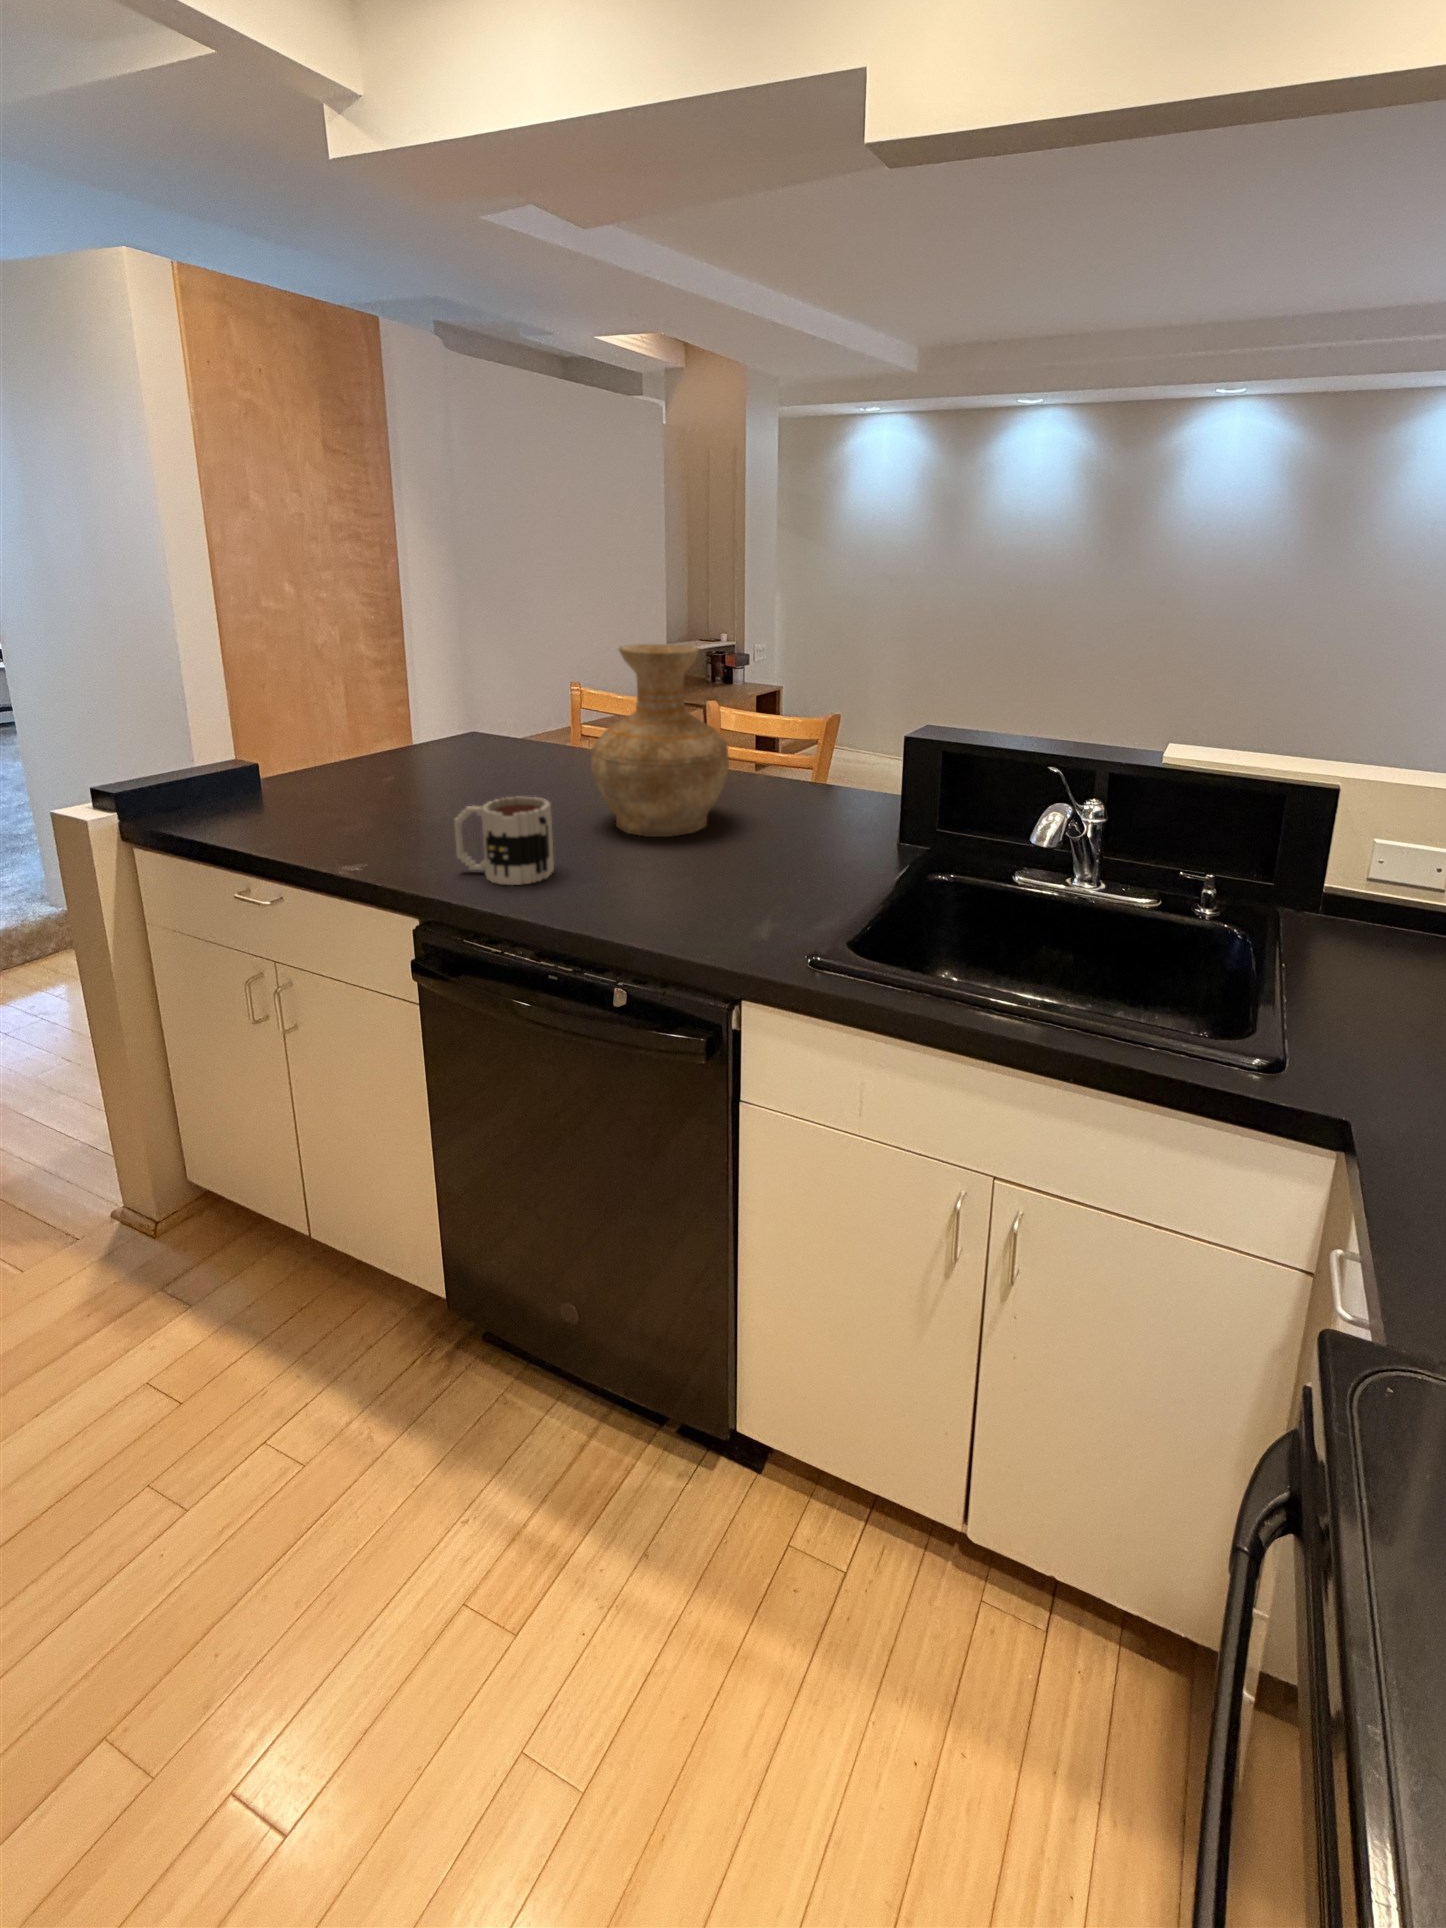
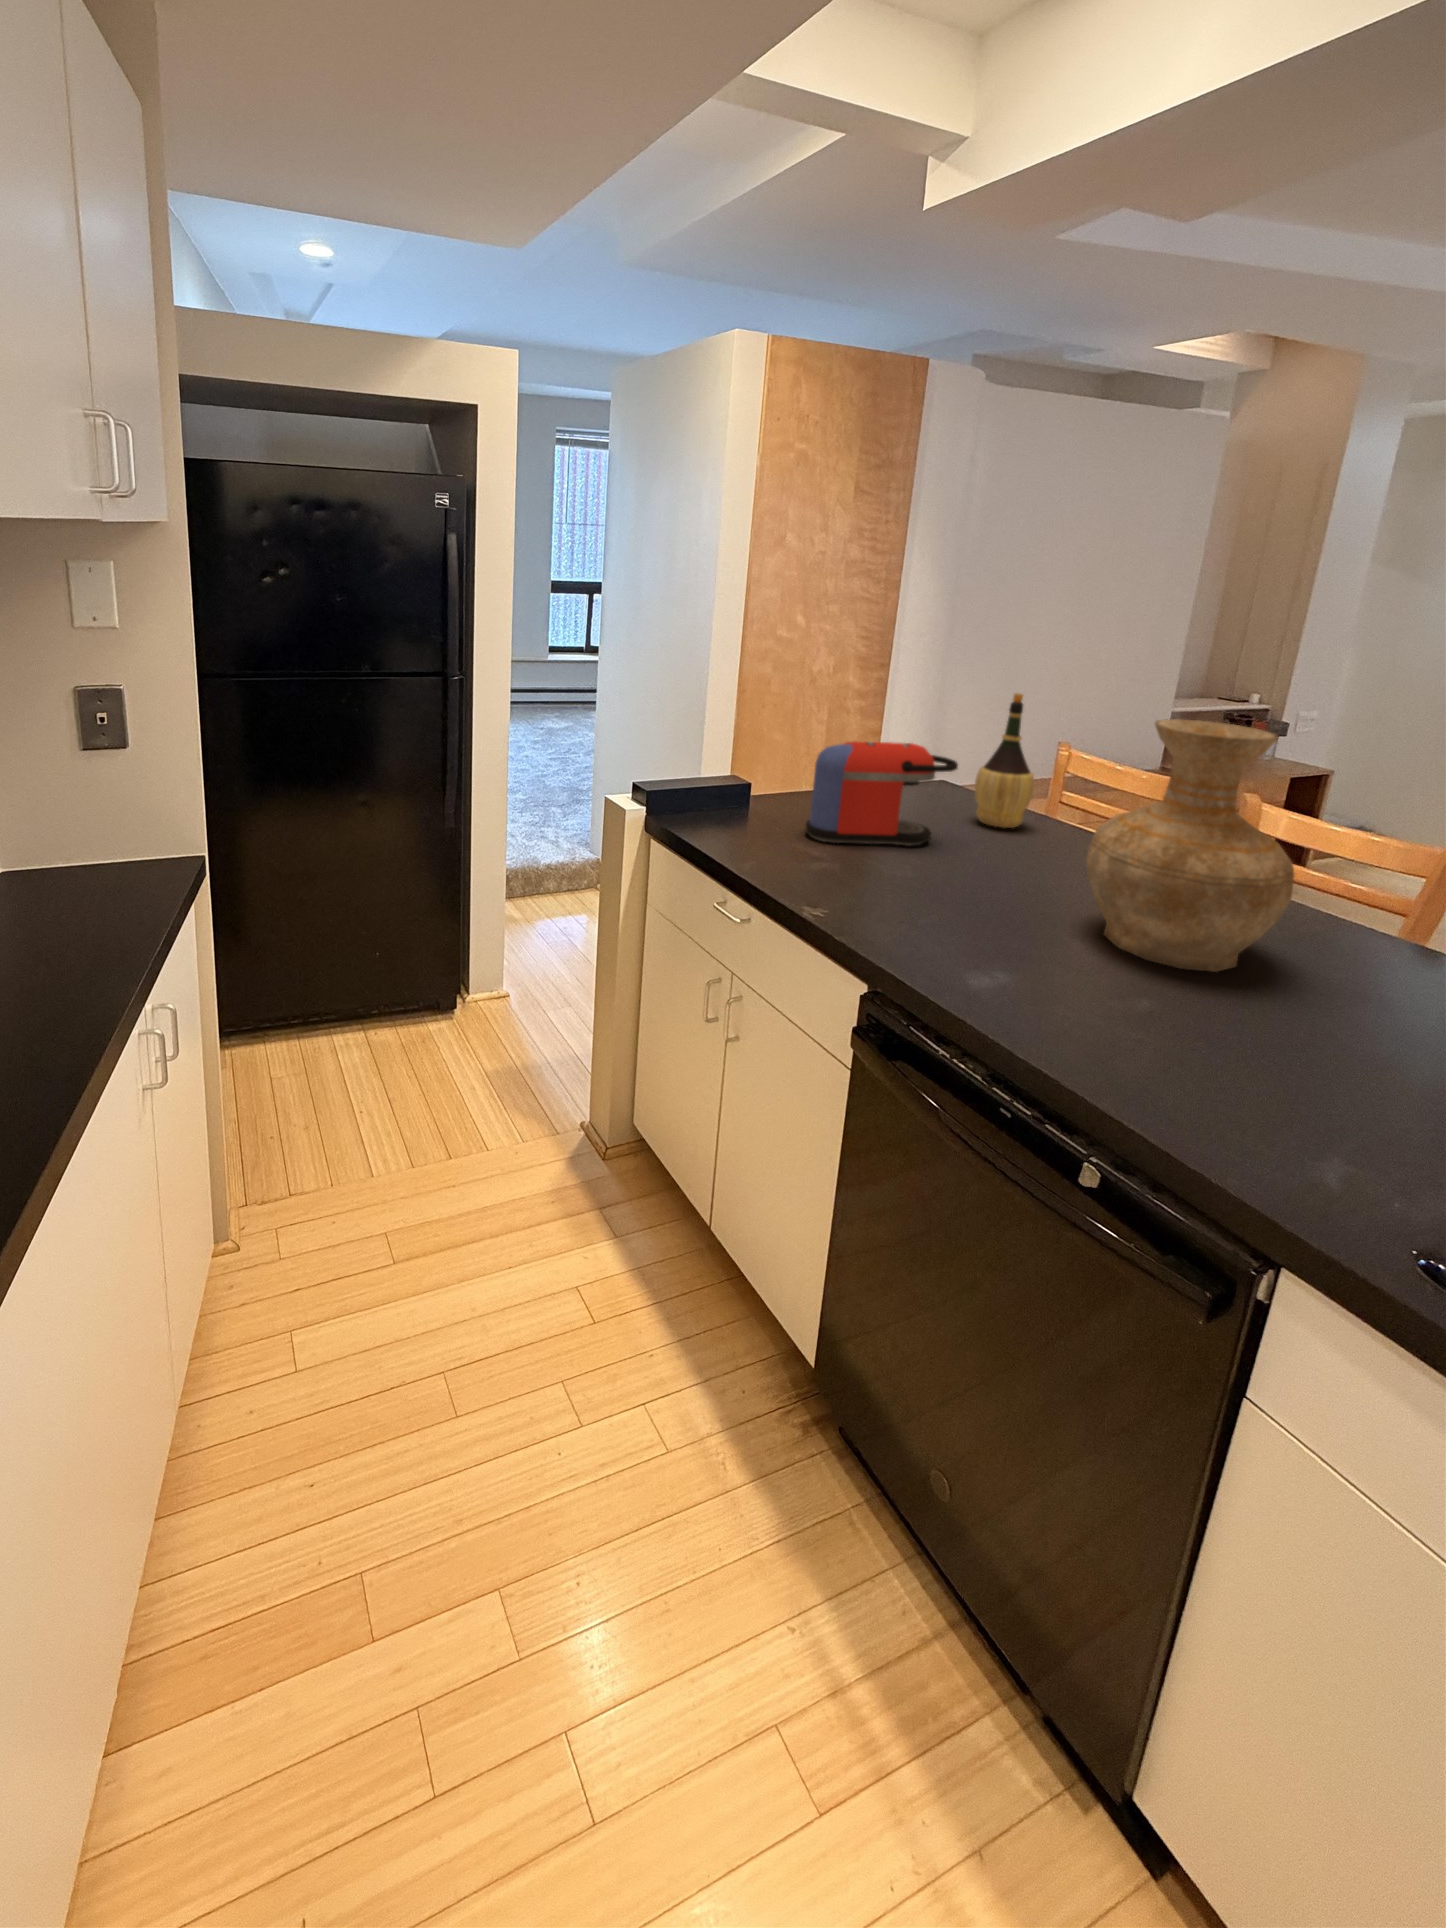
wine bottle: none [499,639,551,762] -> present [975,693,1034,828]
coffee maker: none [329,695,477,806] -> present [806,741,958,846]
mug: present [454,797,554,885] -> none [916,877,1035,984]

